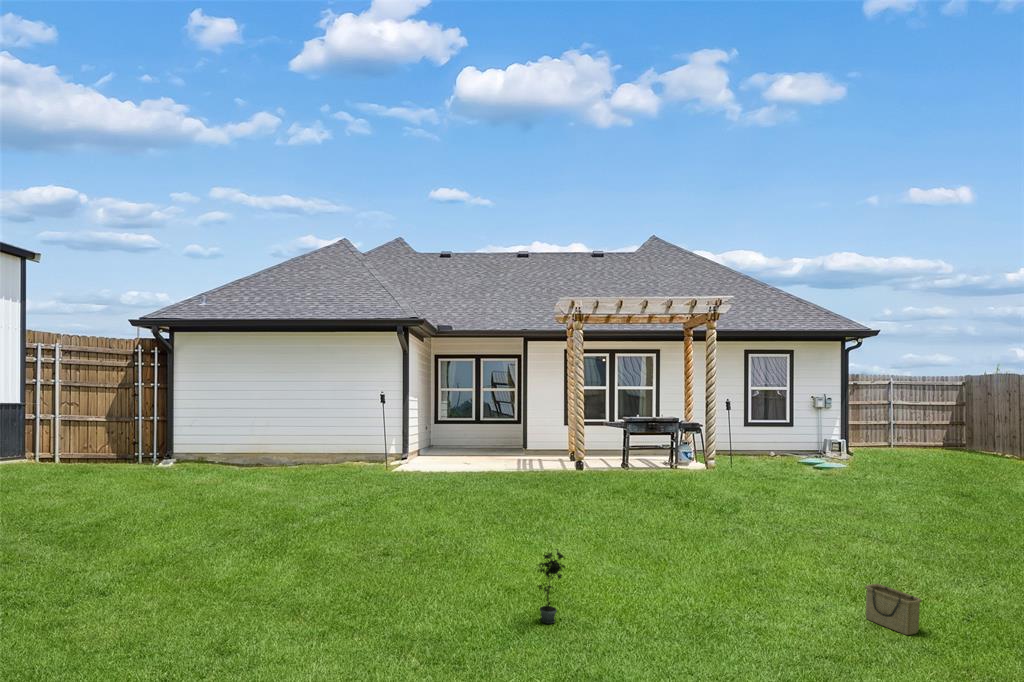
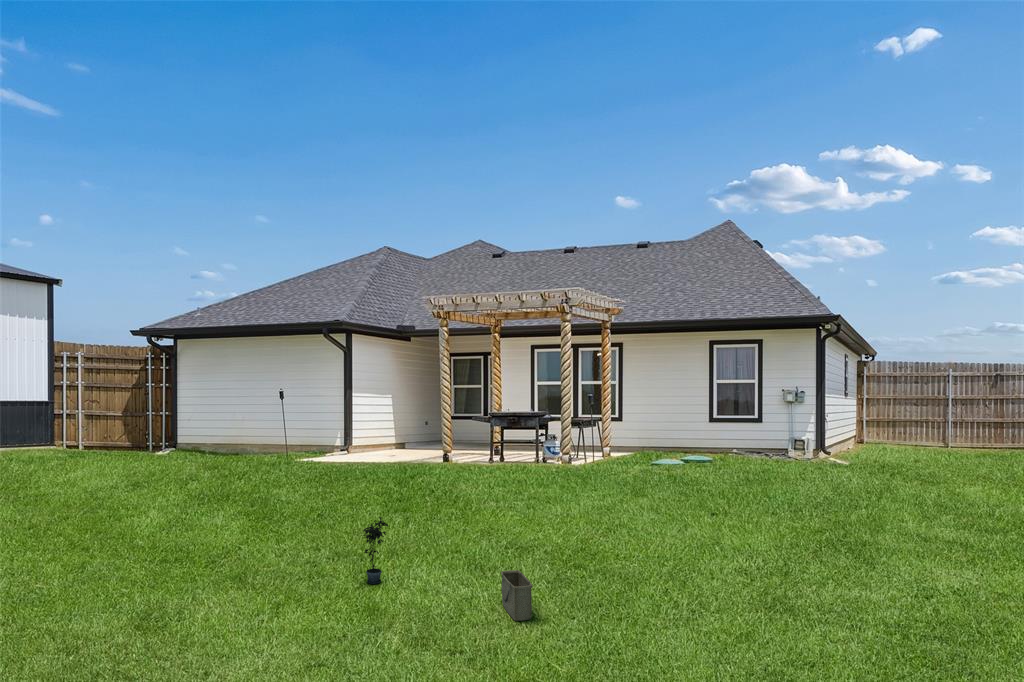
potted plant: present [538,549,565,624] -> present [363,517,388,584]

